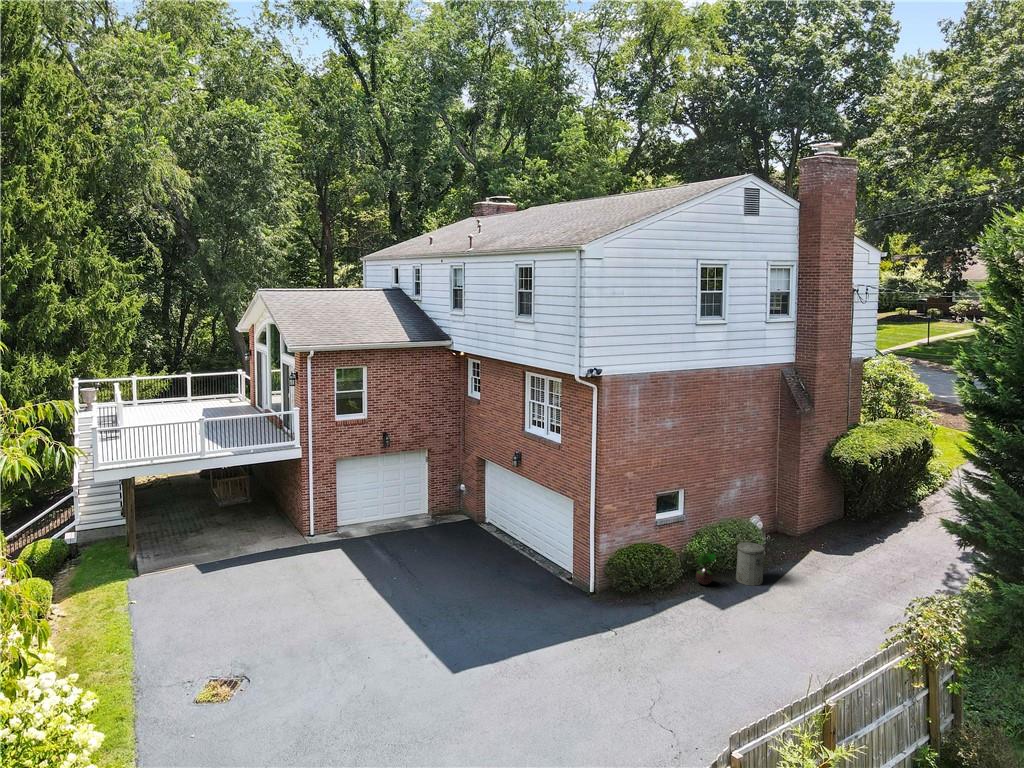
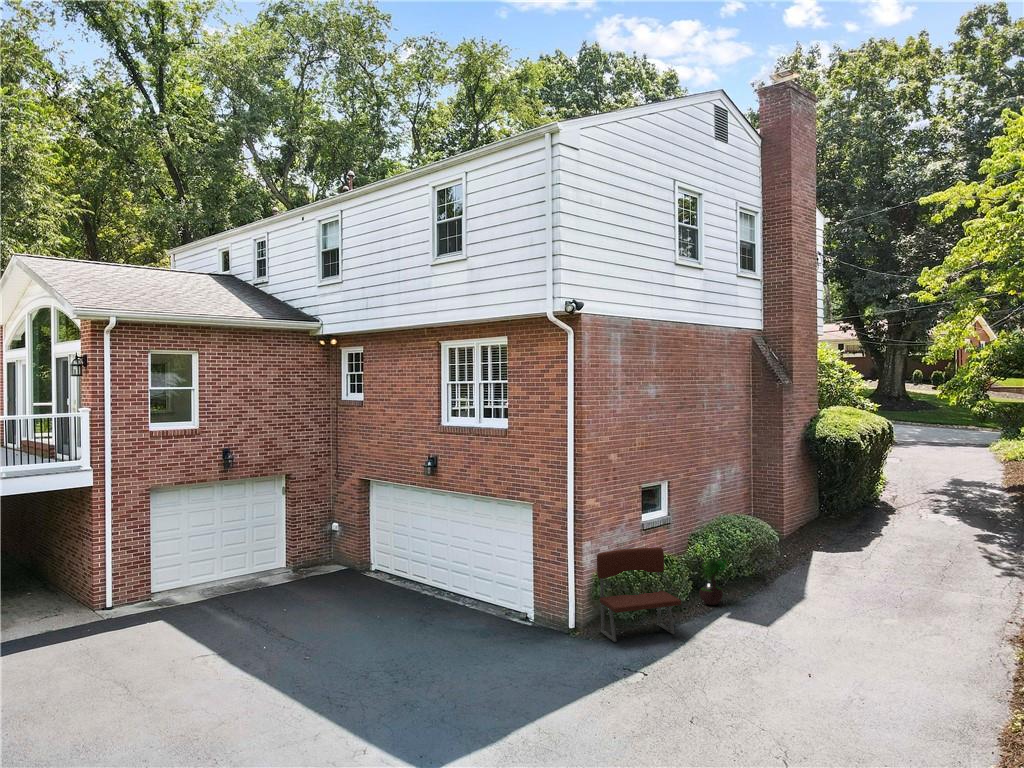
trash can: present [736,542,764,586] -> none [743,546,780,600]
bench: none [608,543,663,608] -> present [597,547,681,642]

